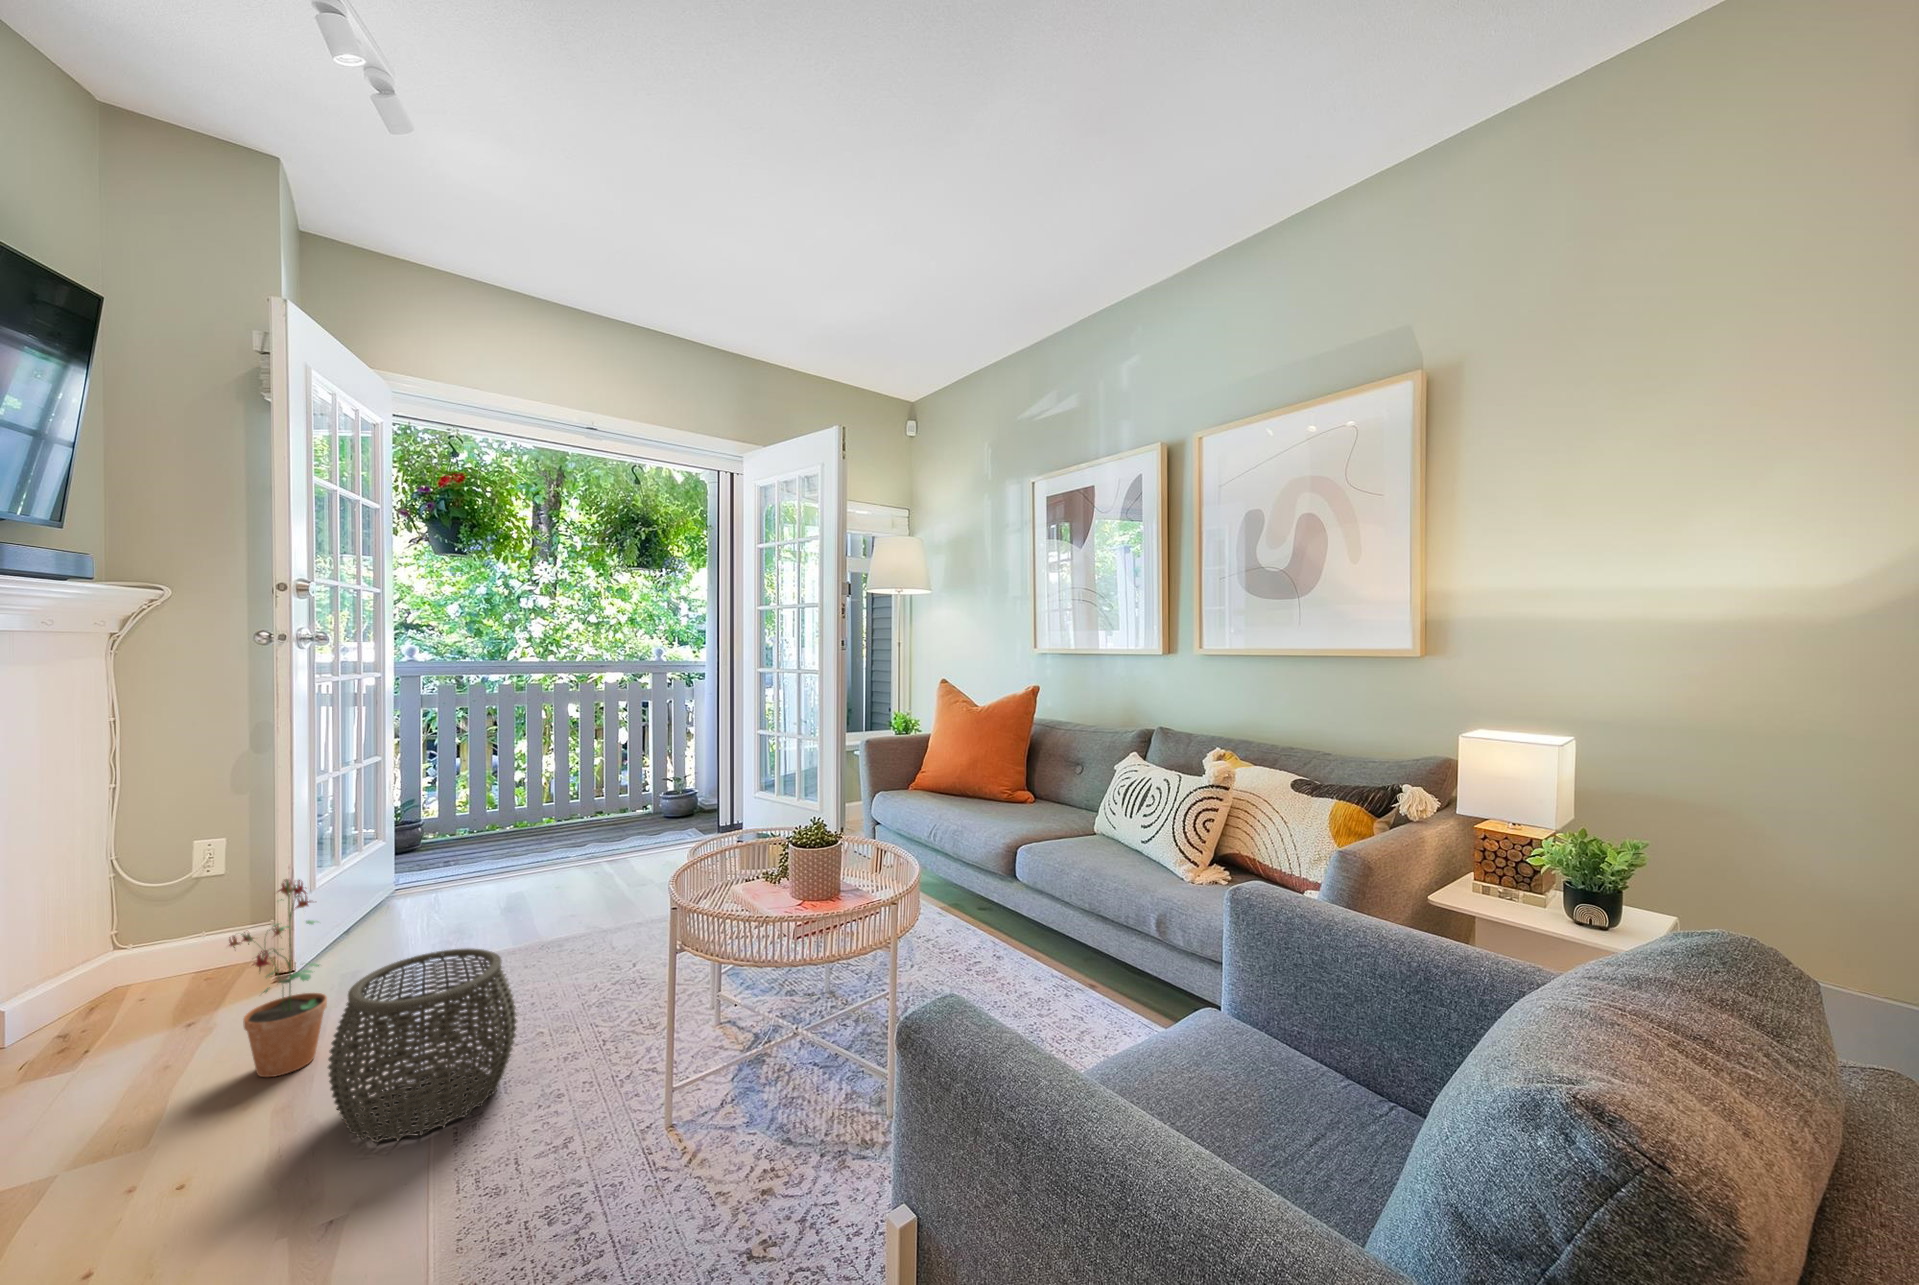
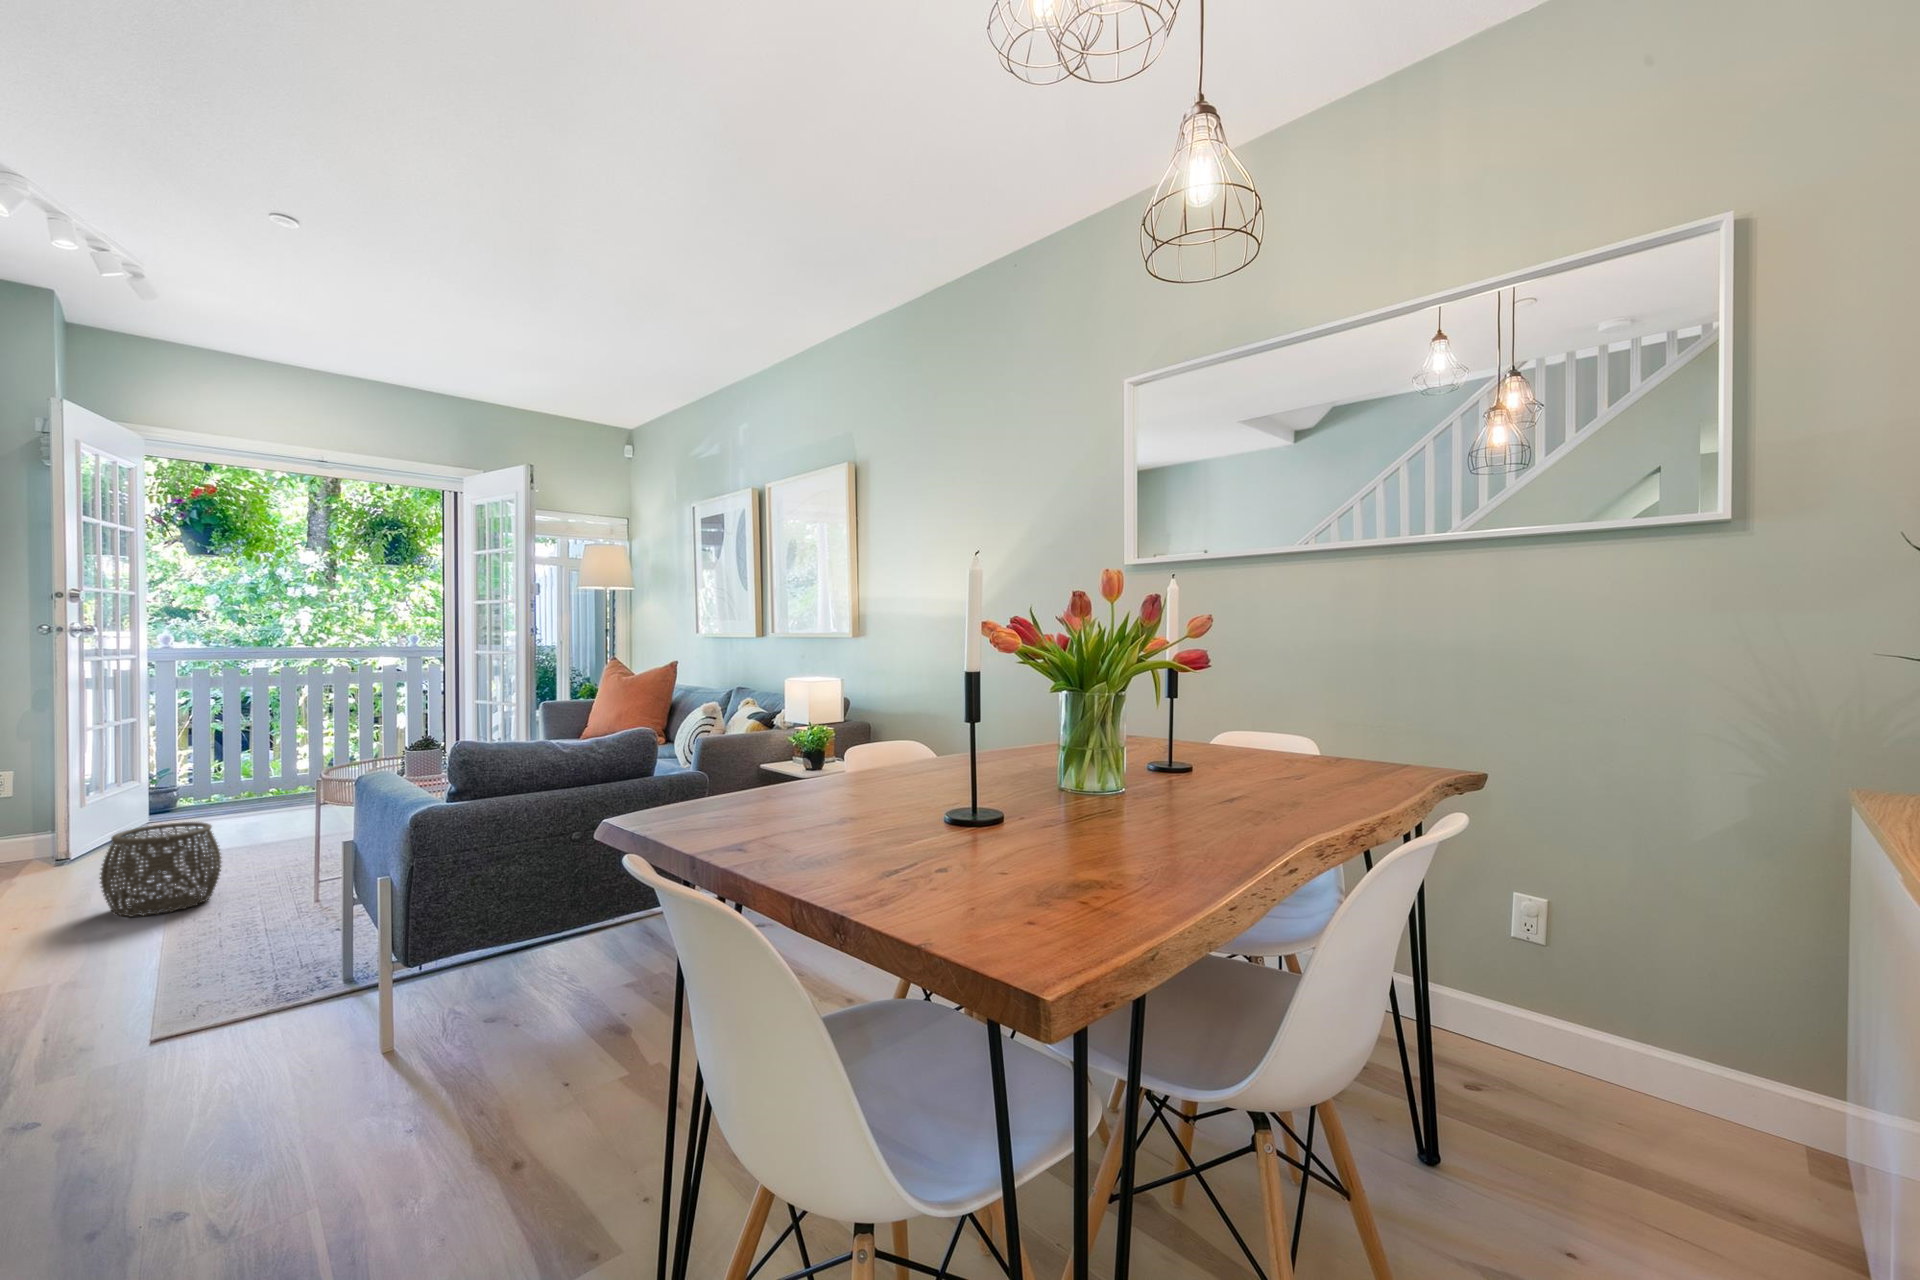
potted plant: present [229,879,327,1077] -> none [27,784,97,901]

